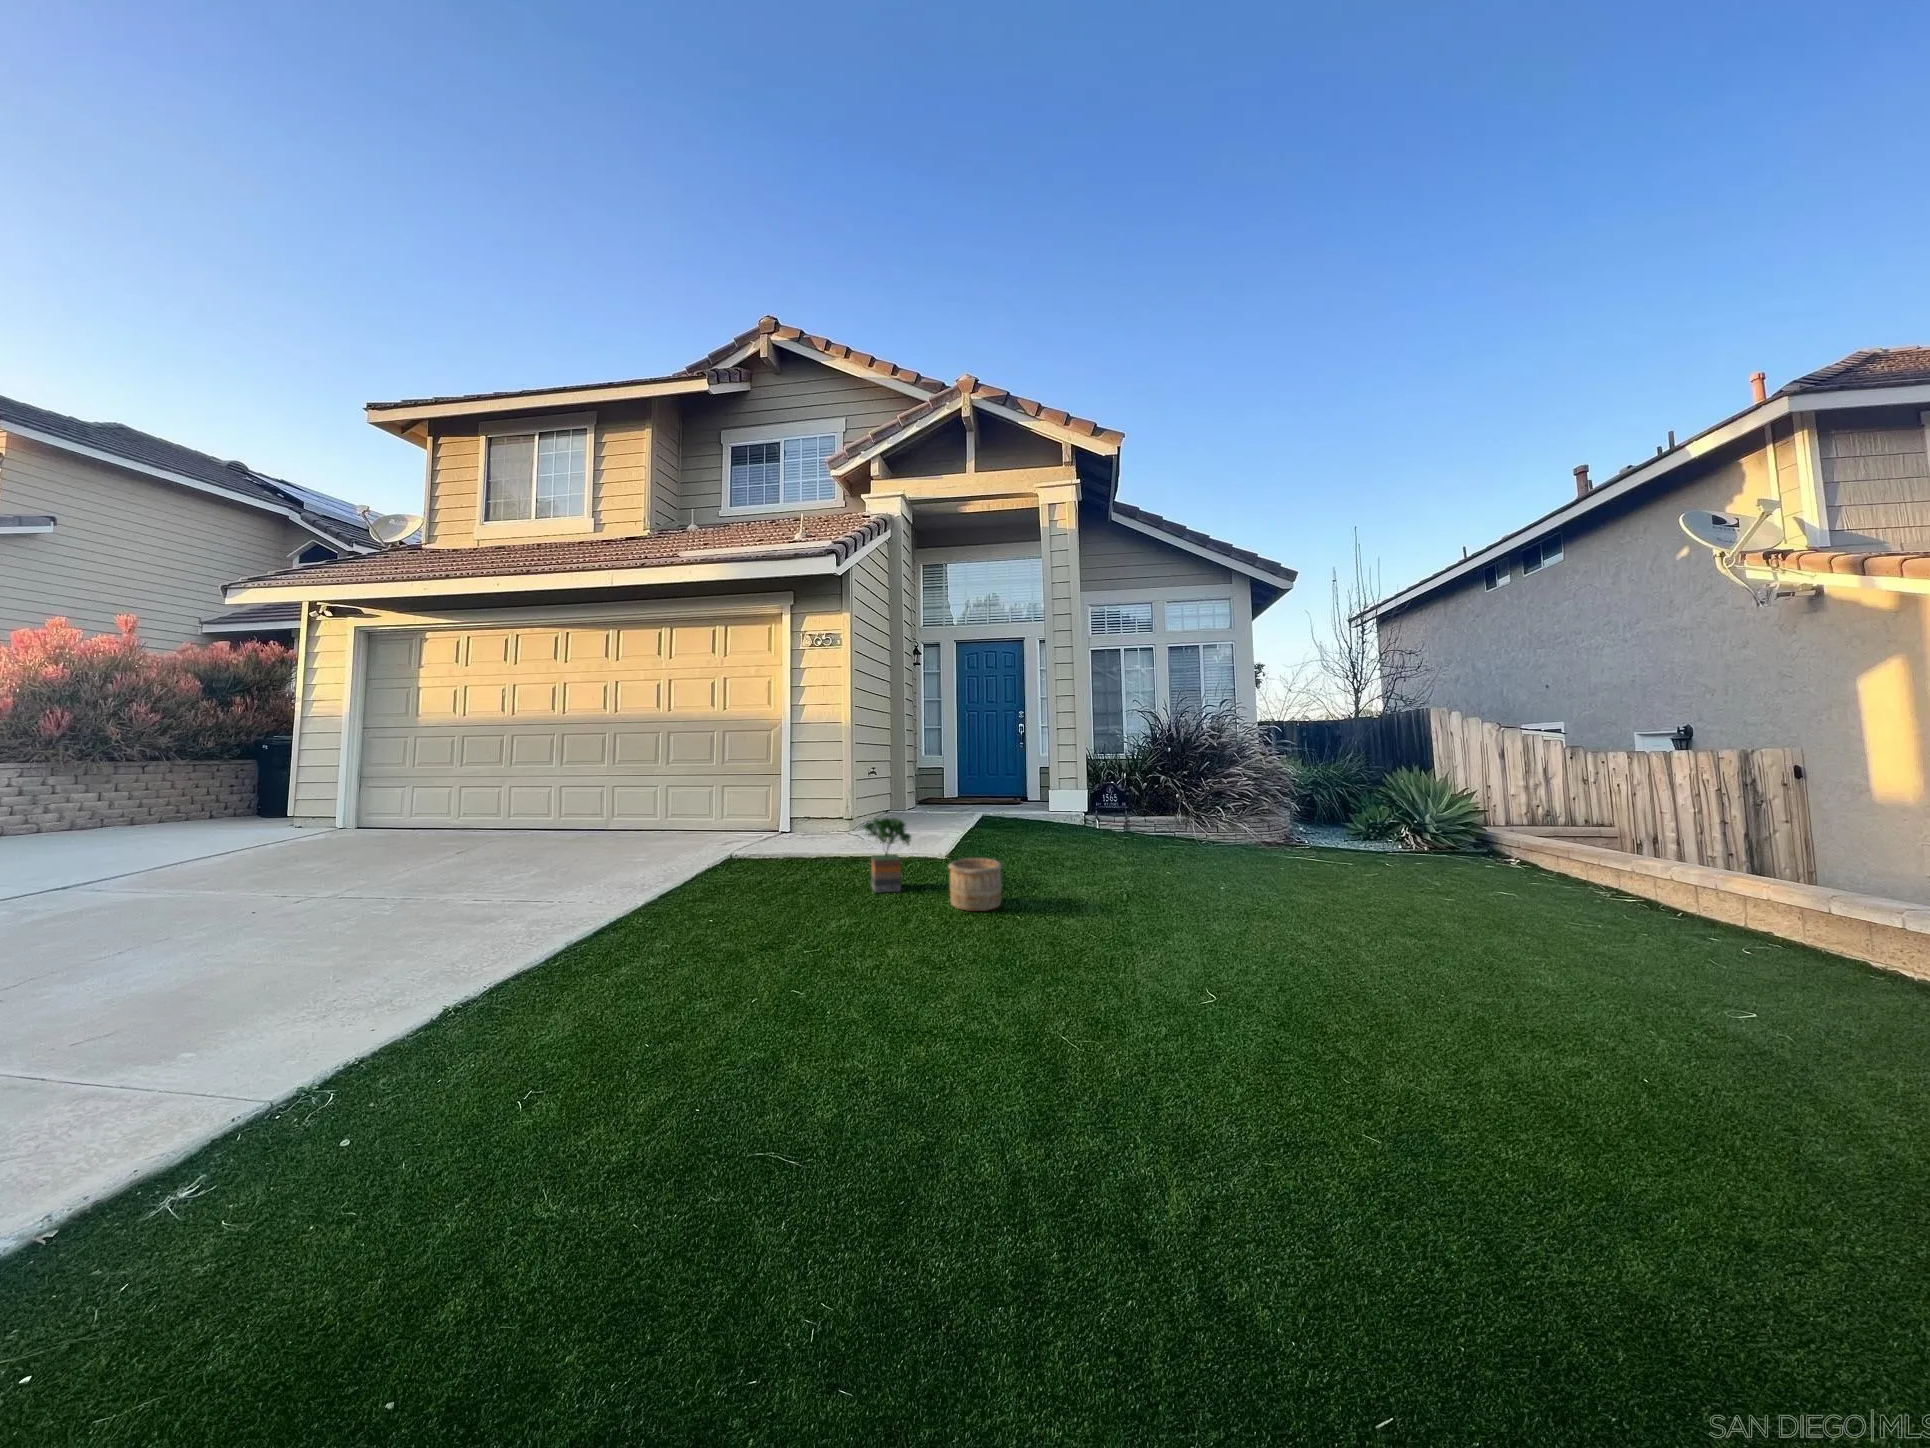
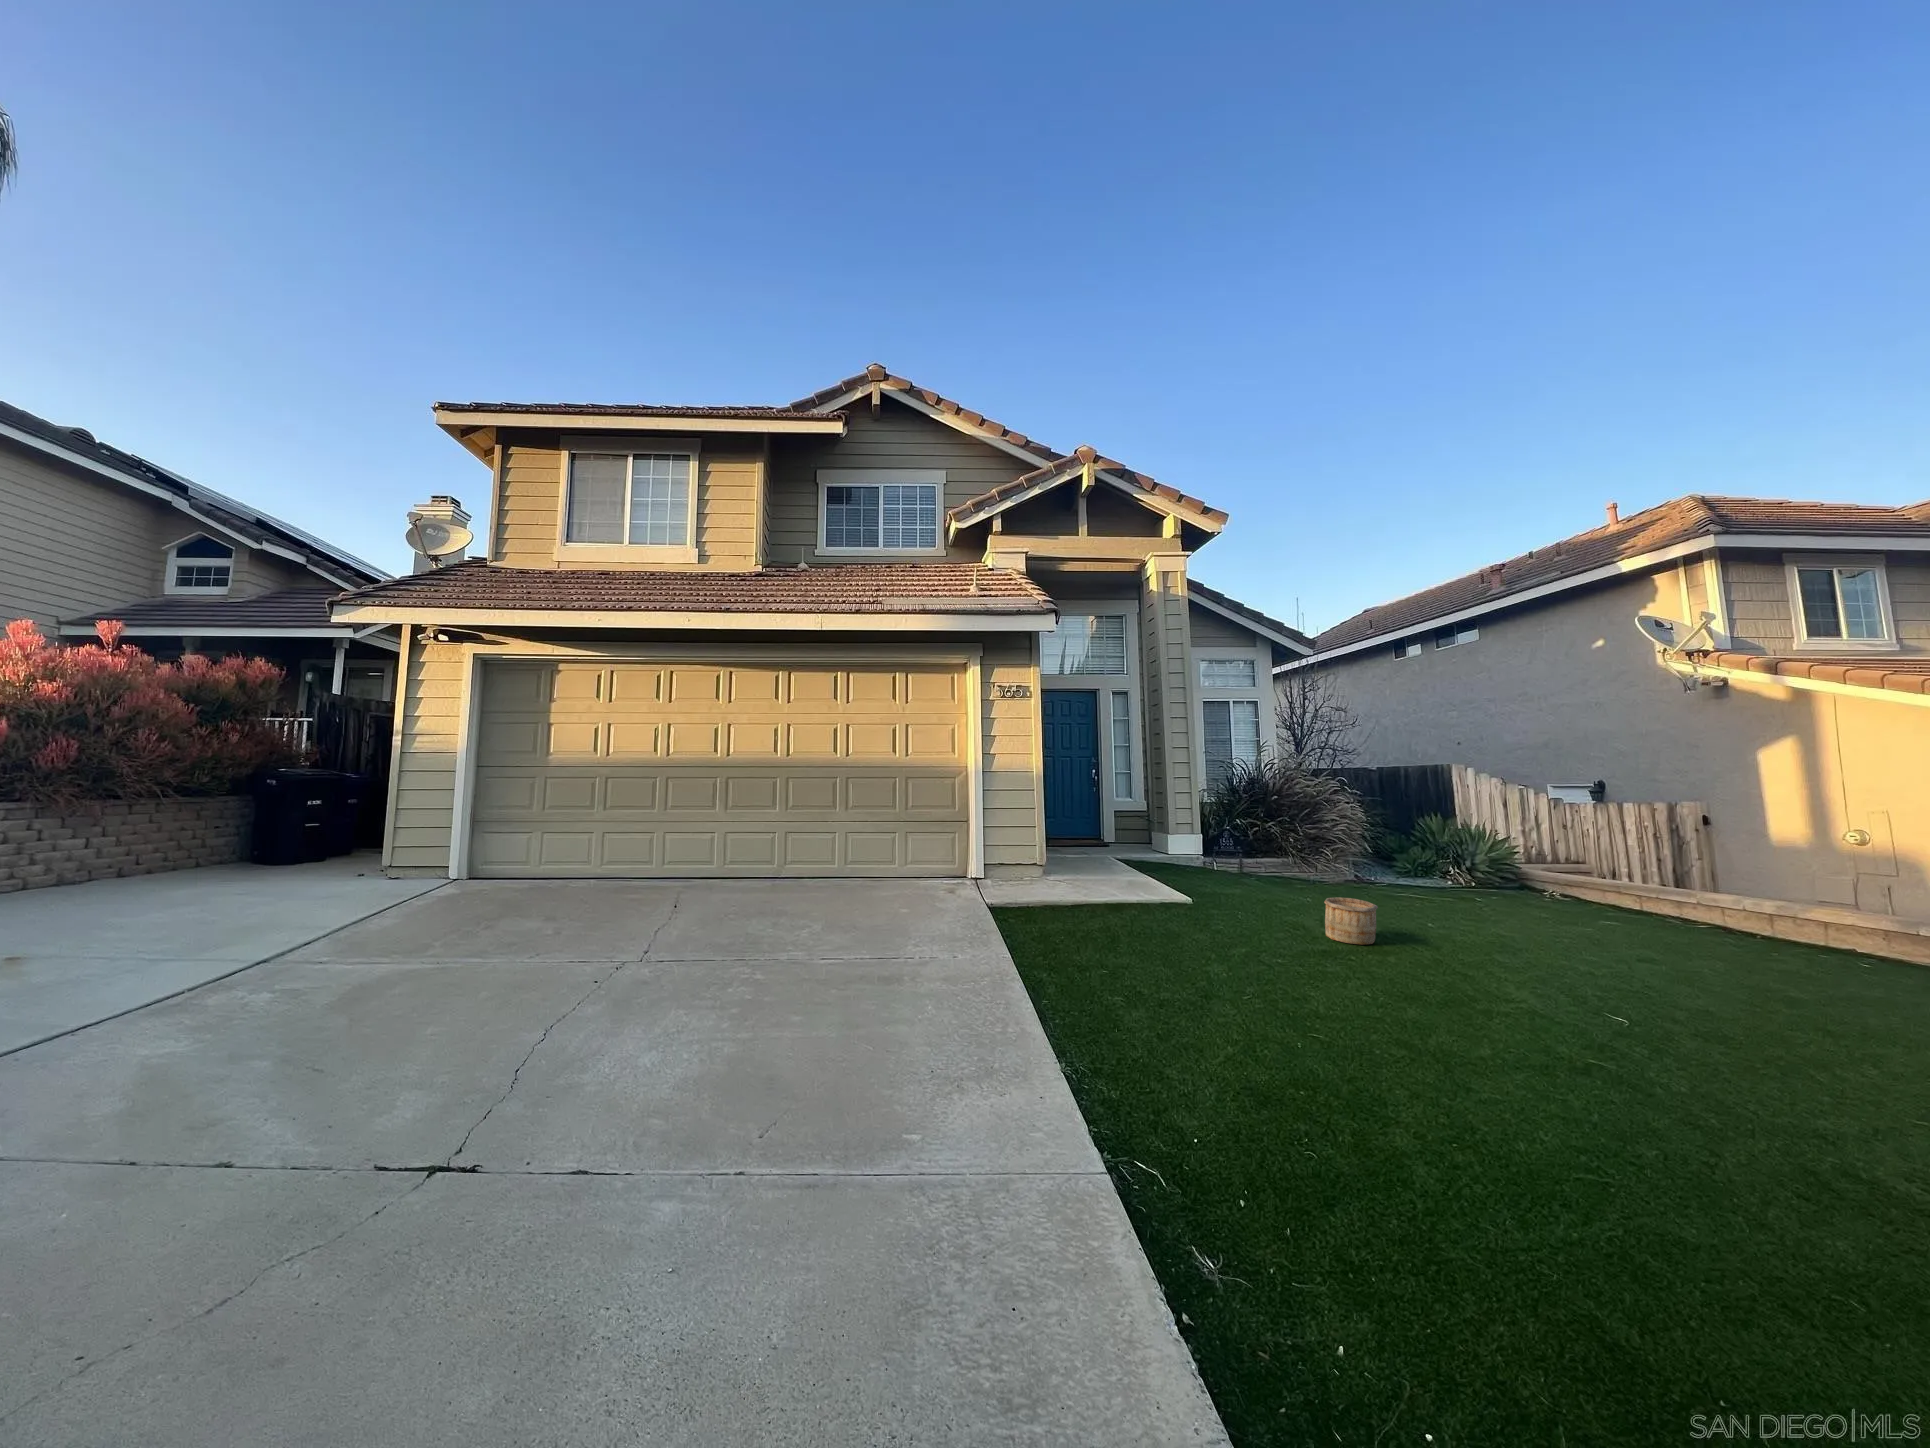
potted tree: present [864,817,911,893] -> none [1219,862,1275,932]

